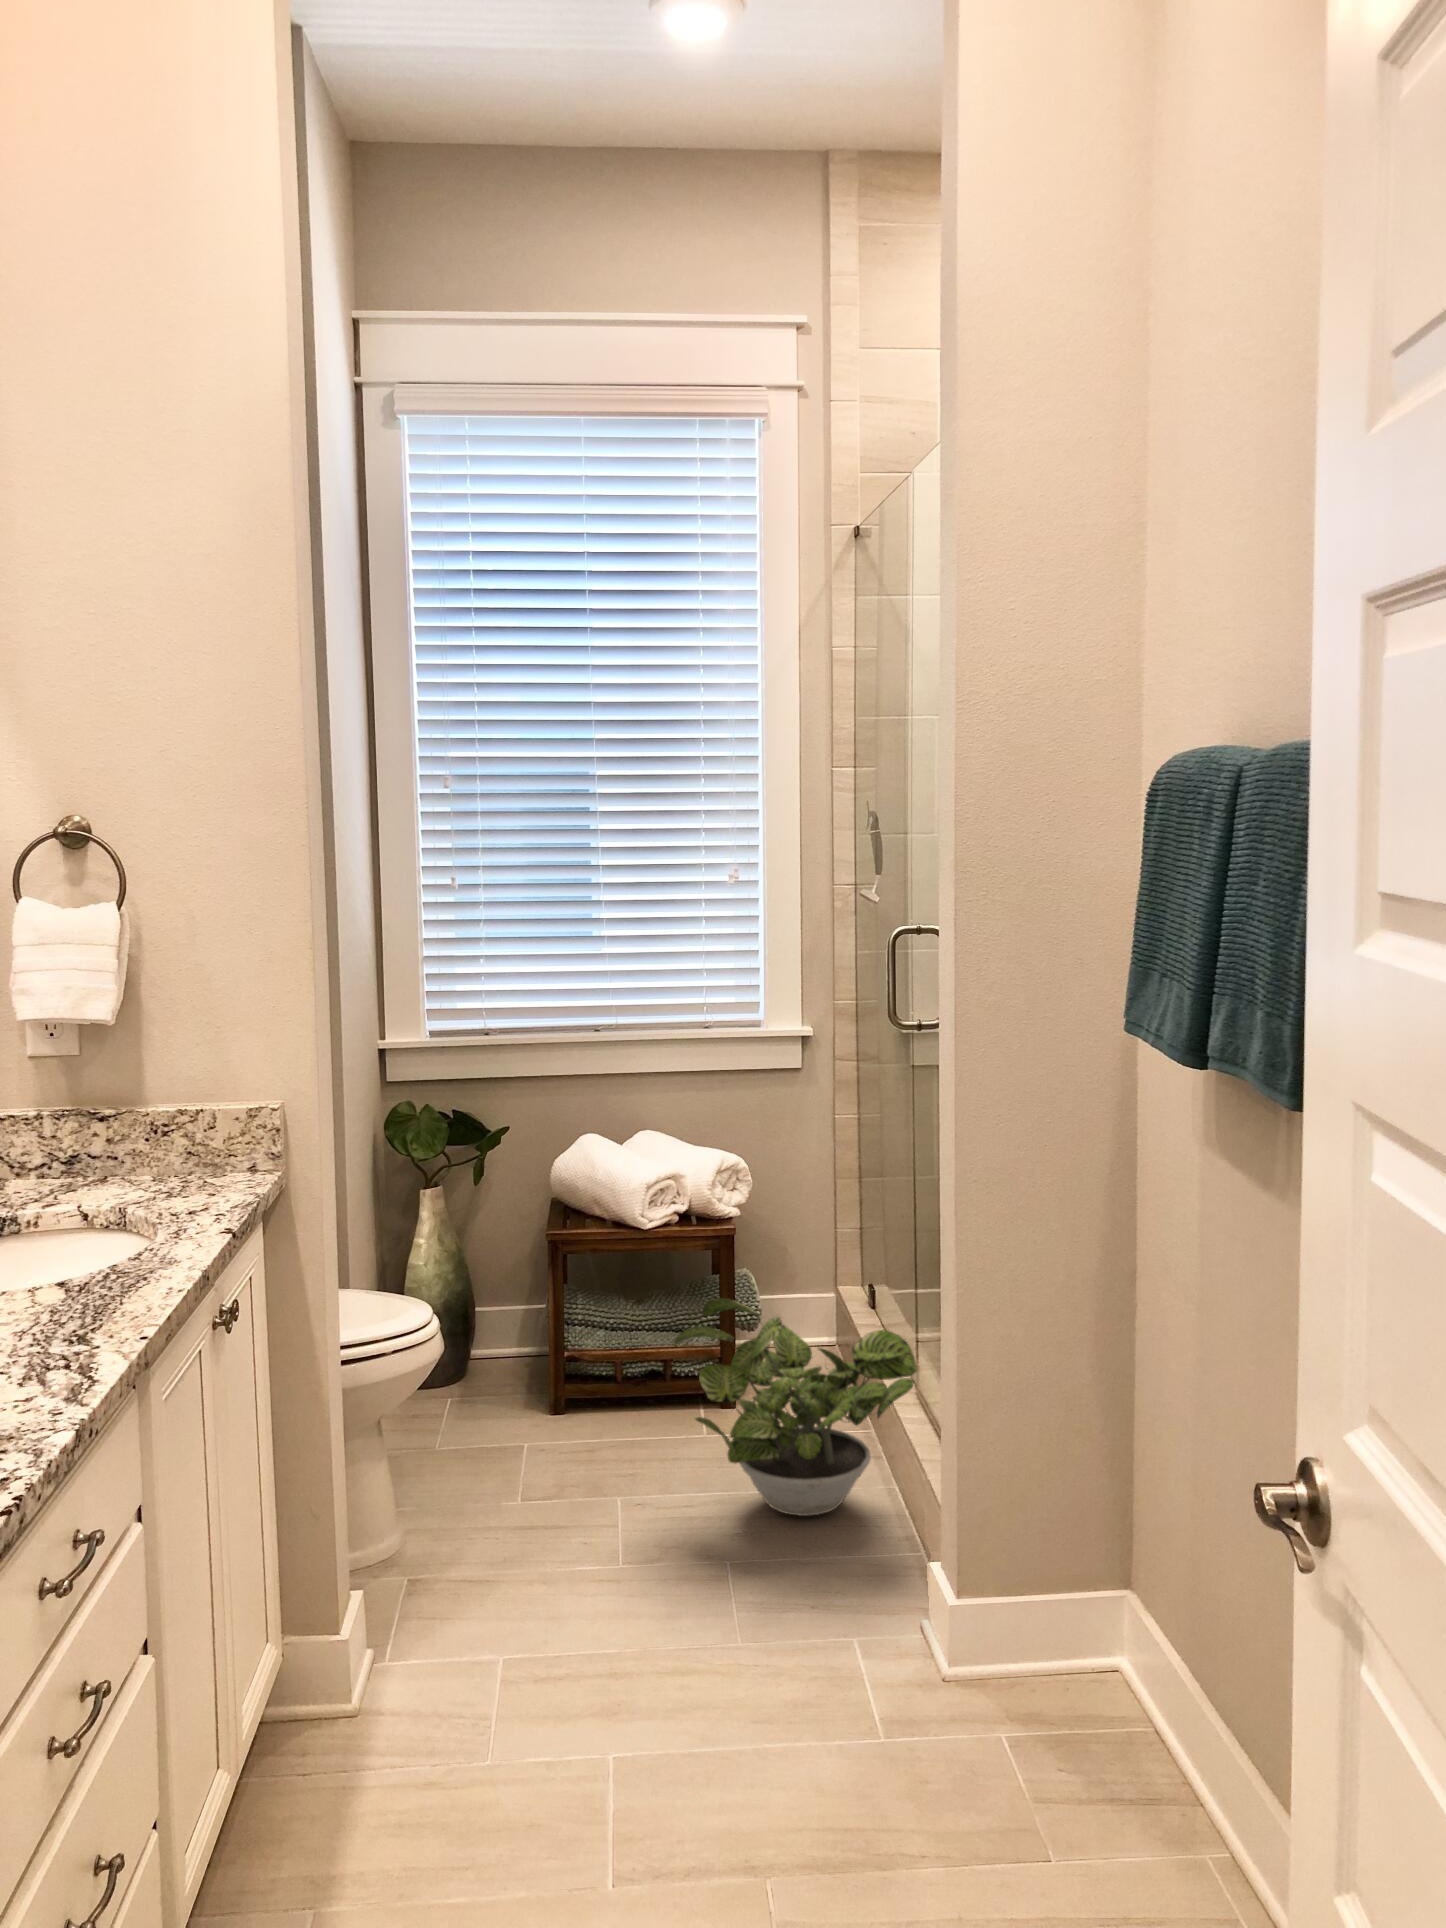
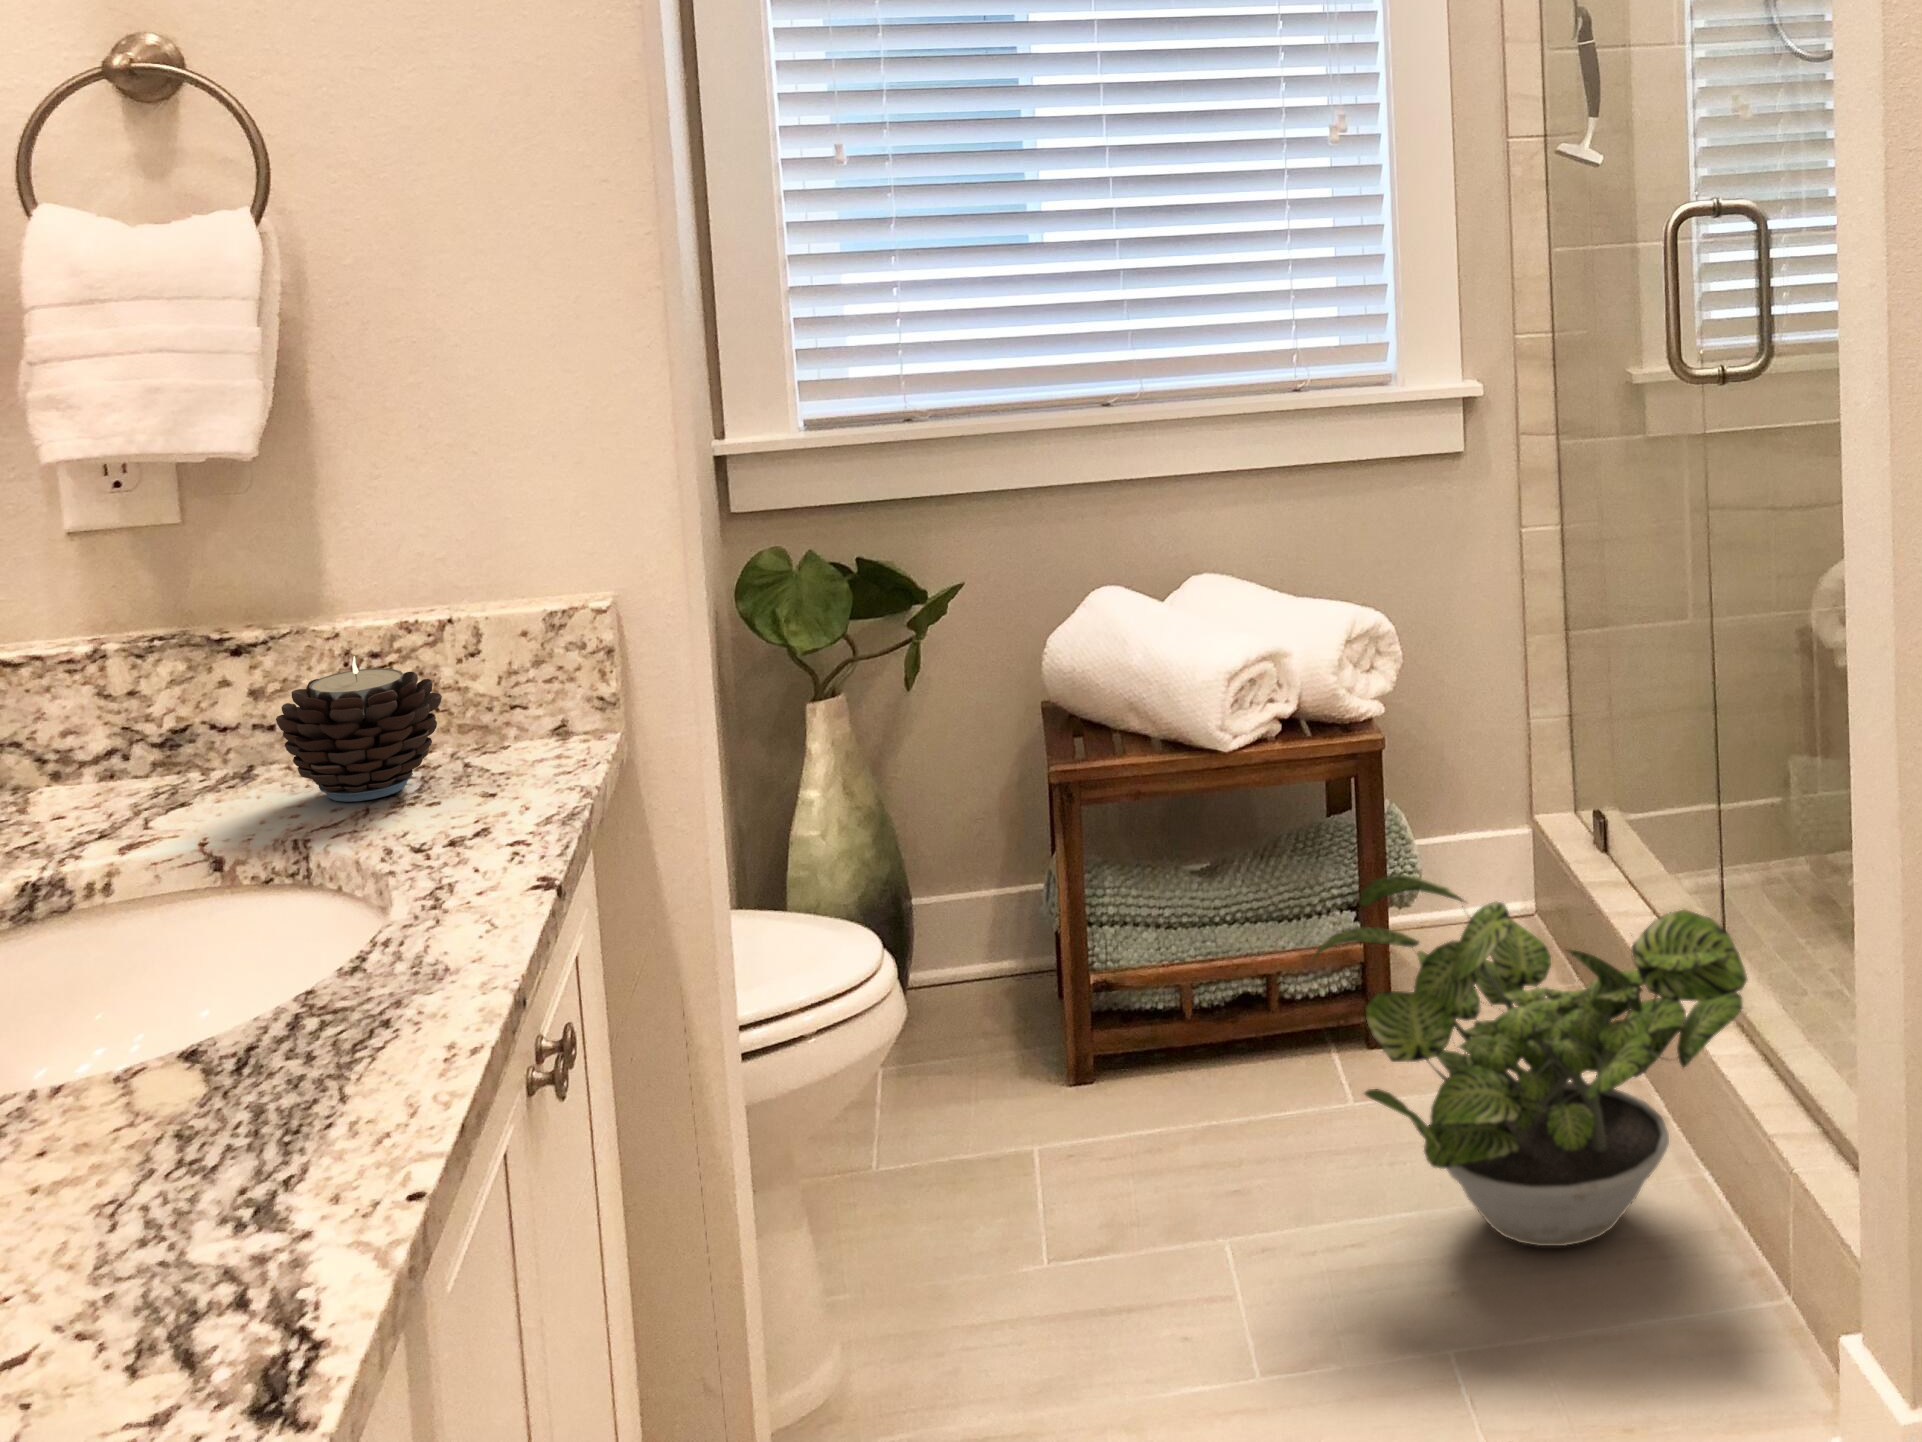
candle: none [116,1124,195,1194] -> present [276,656,442,802]

